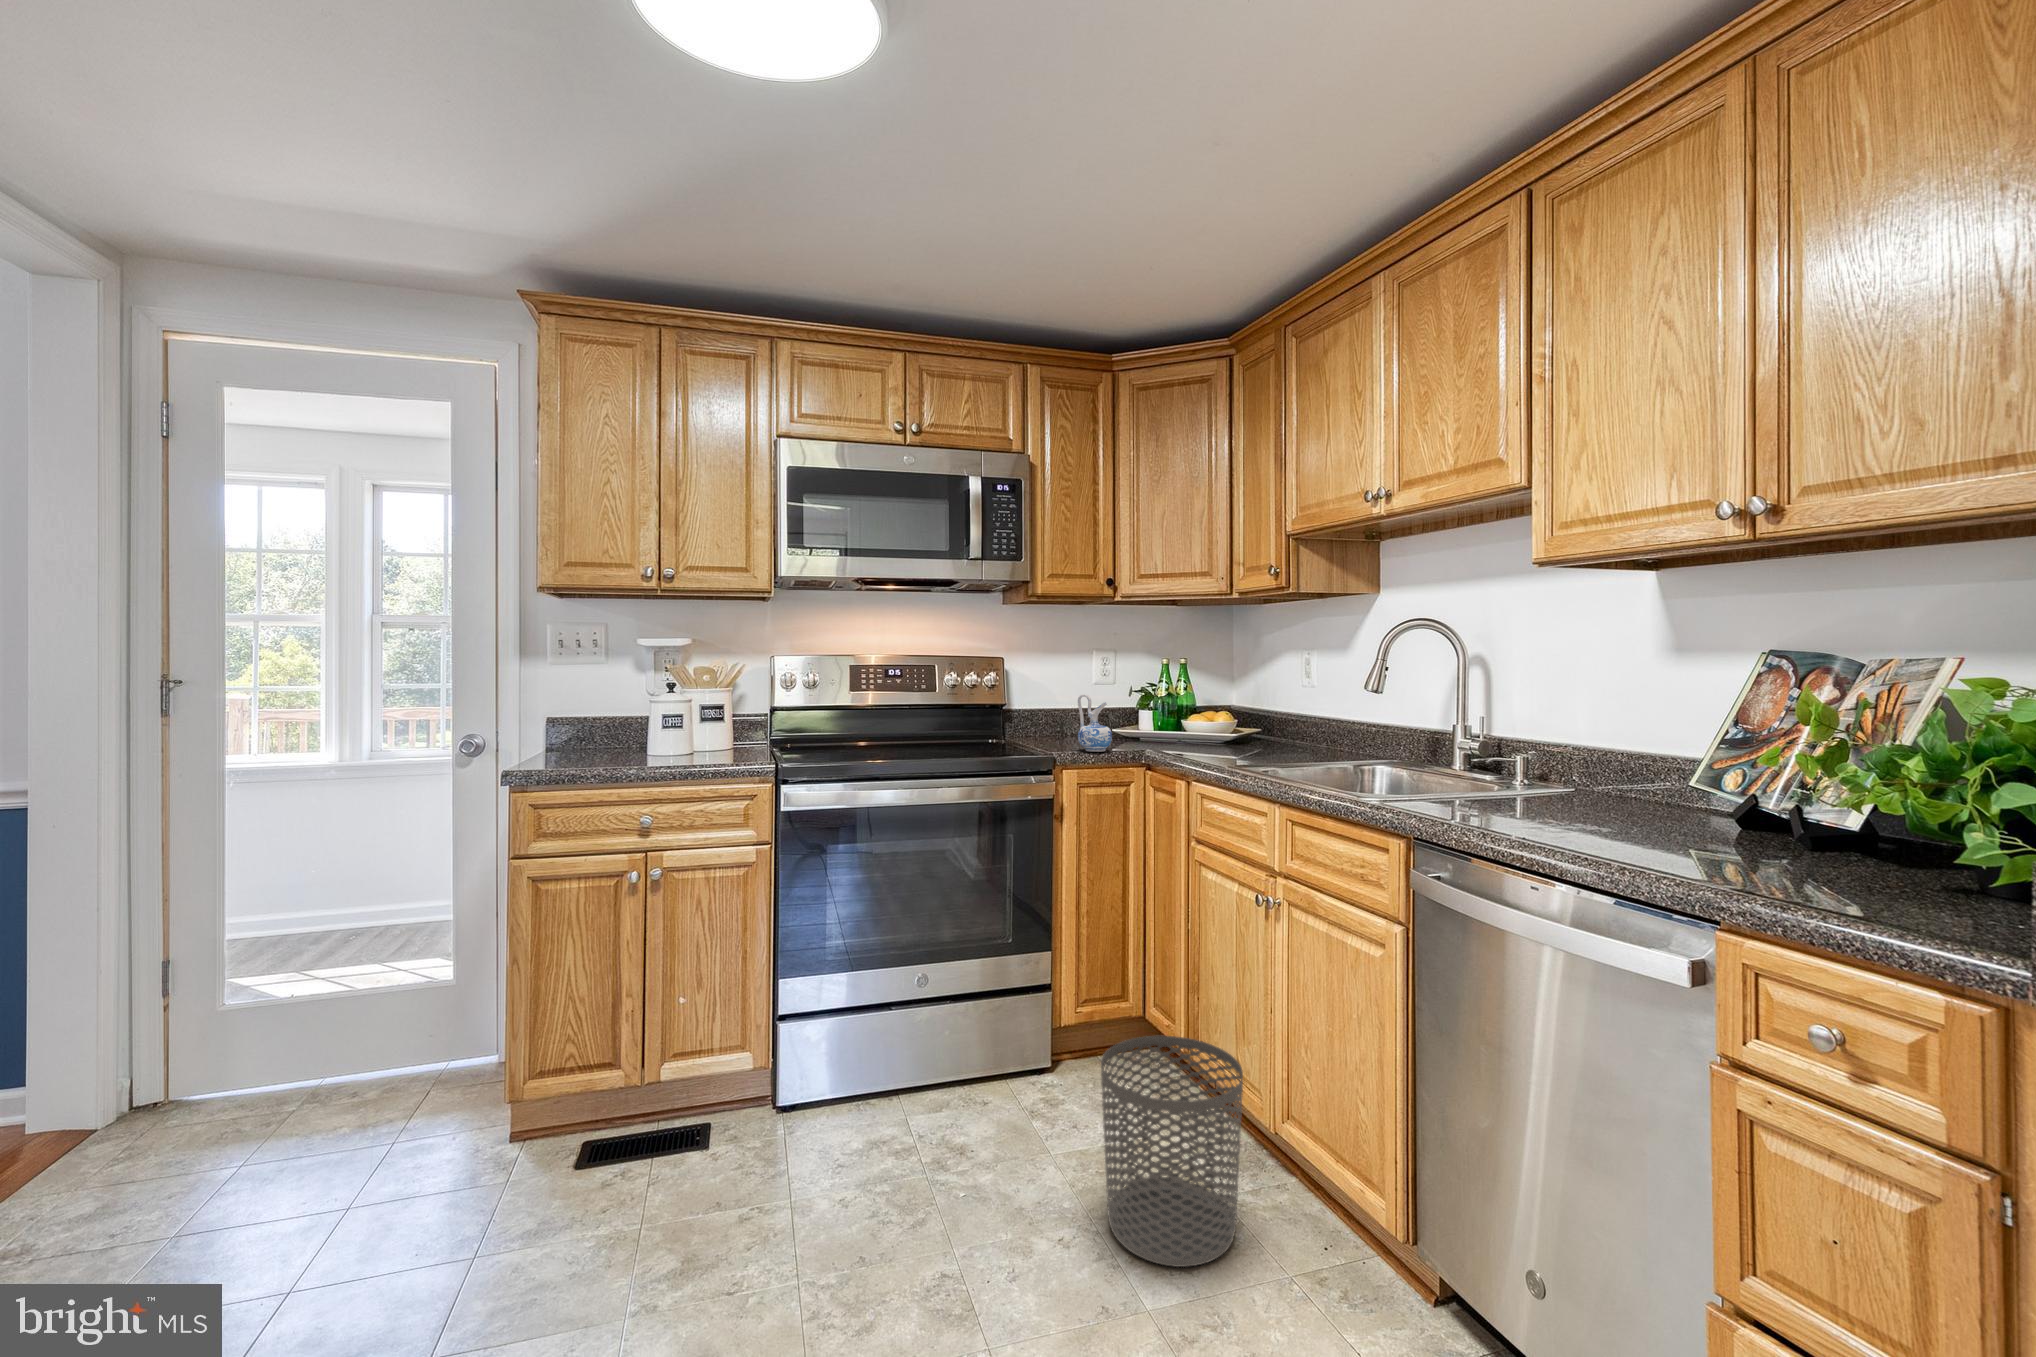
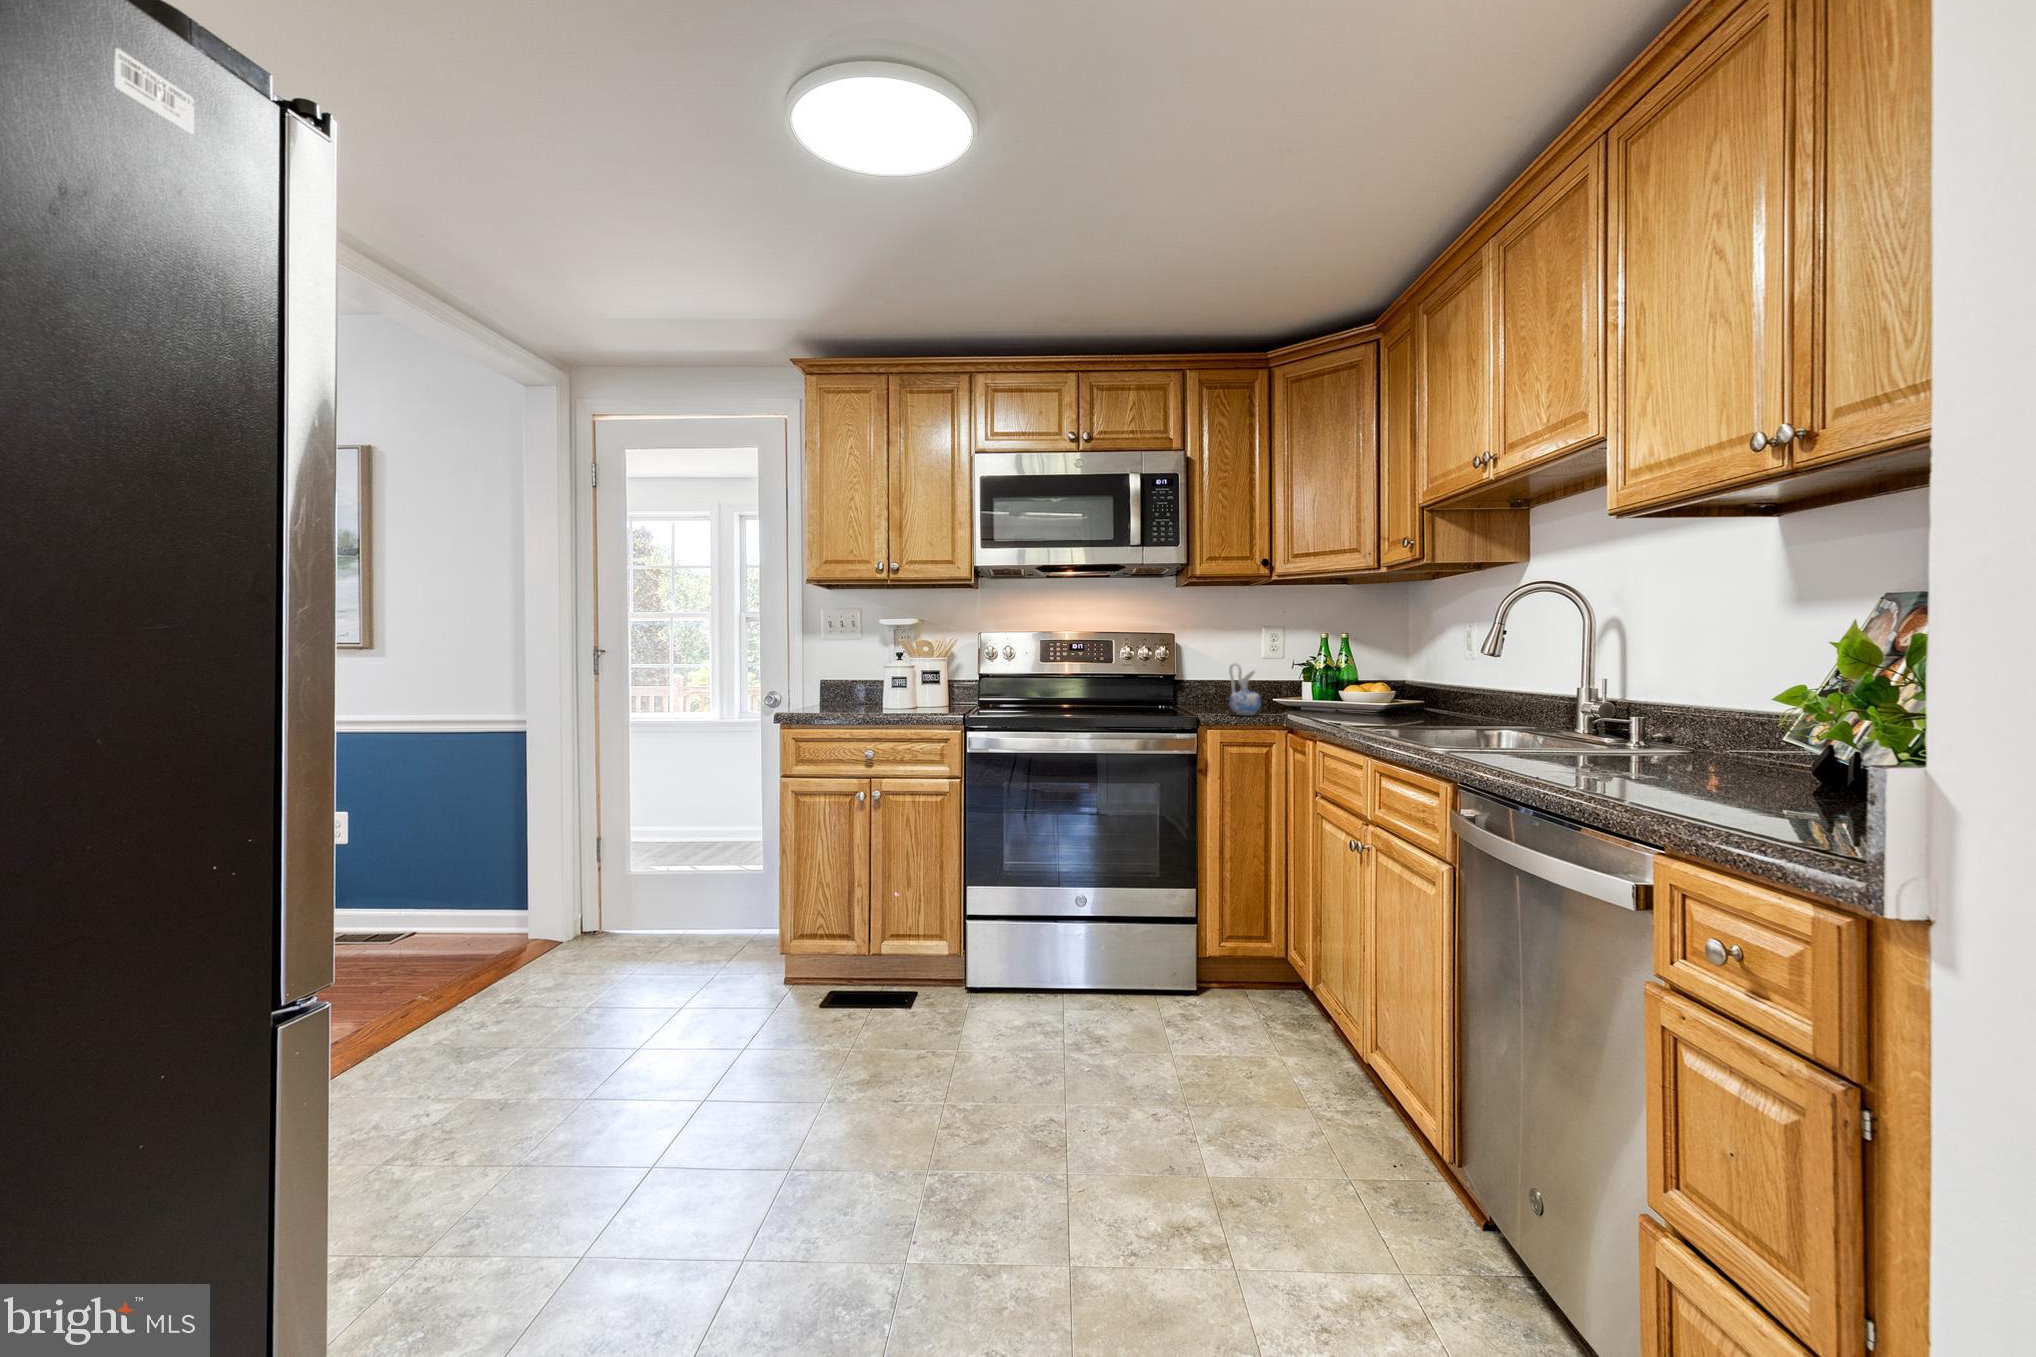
waste bin: present [1101,1036,1243,1267] -> none [1193,958,1320,1151]

